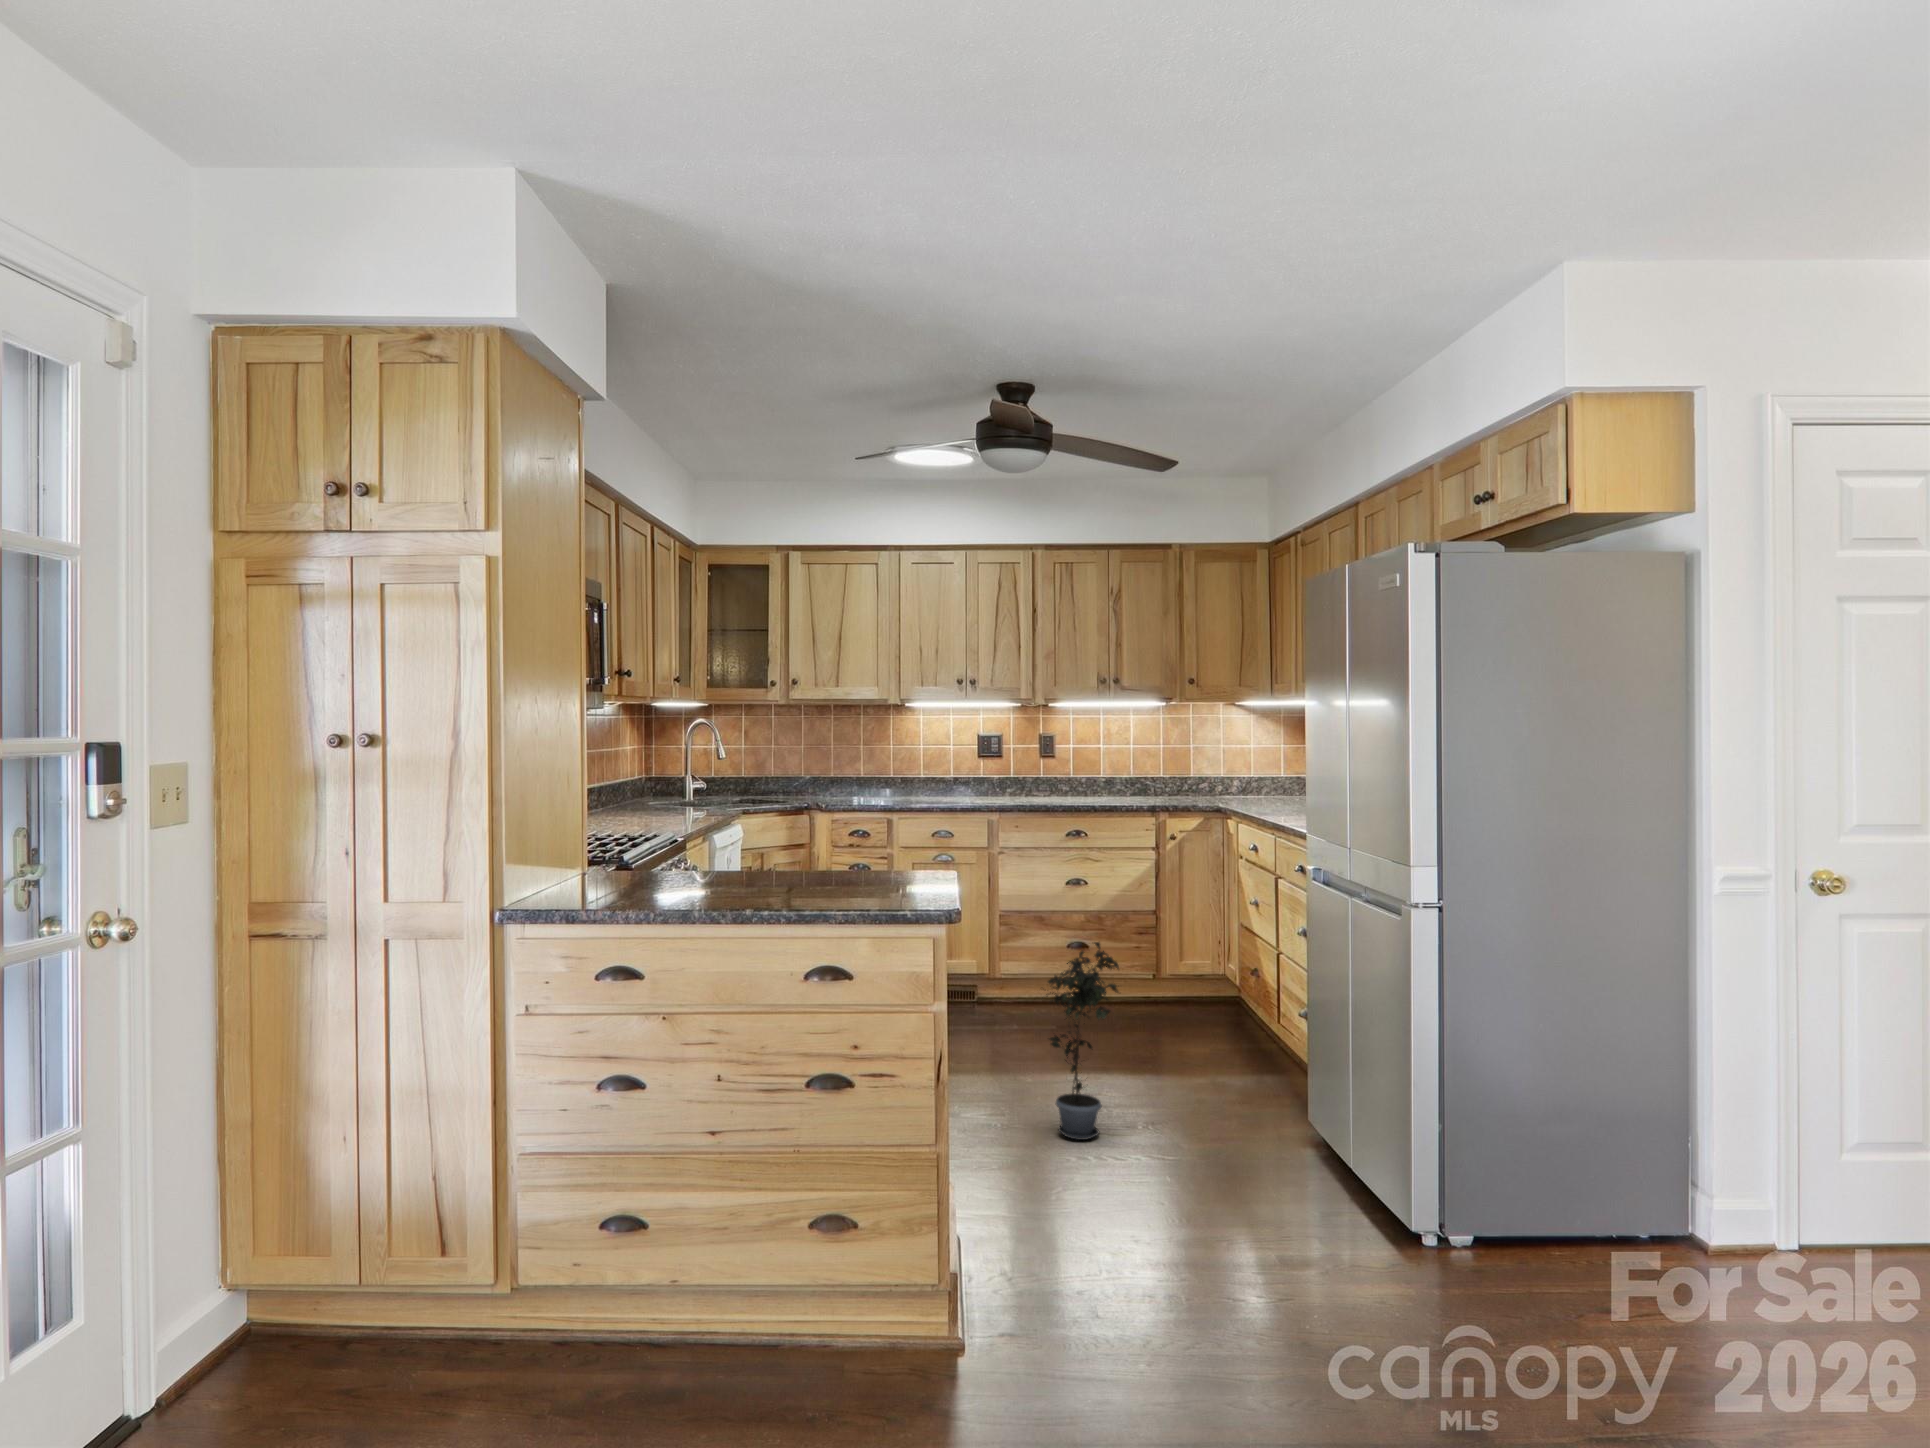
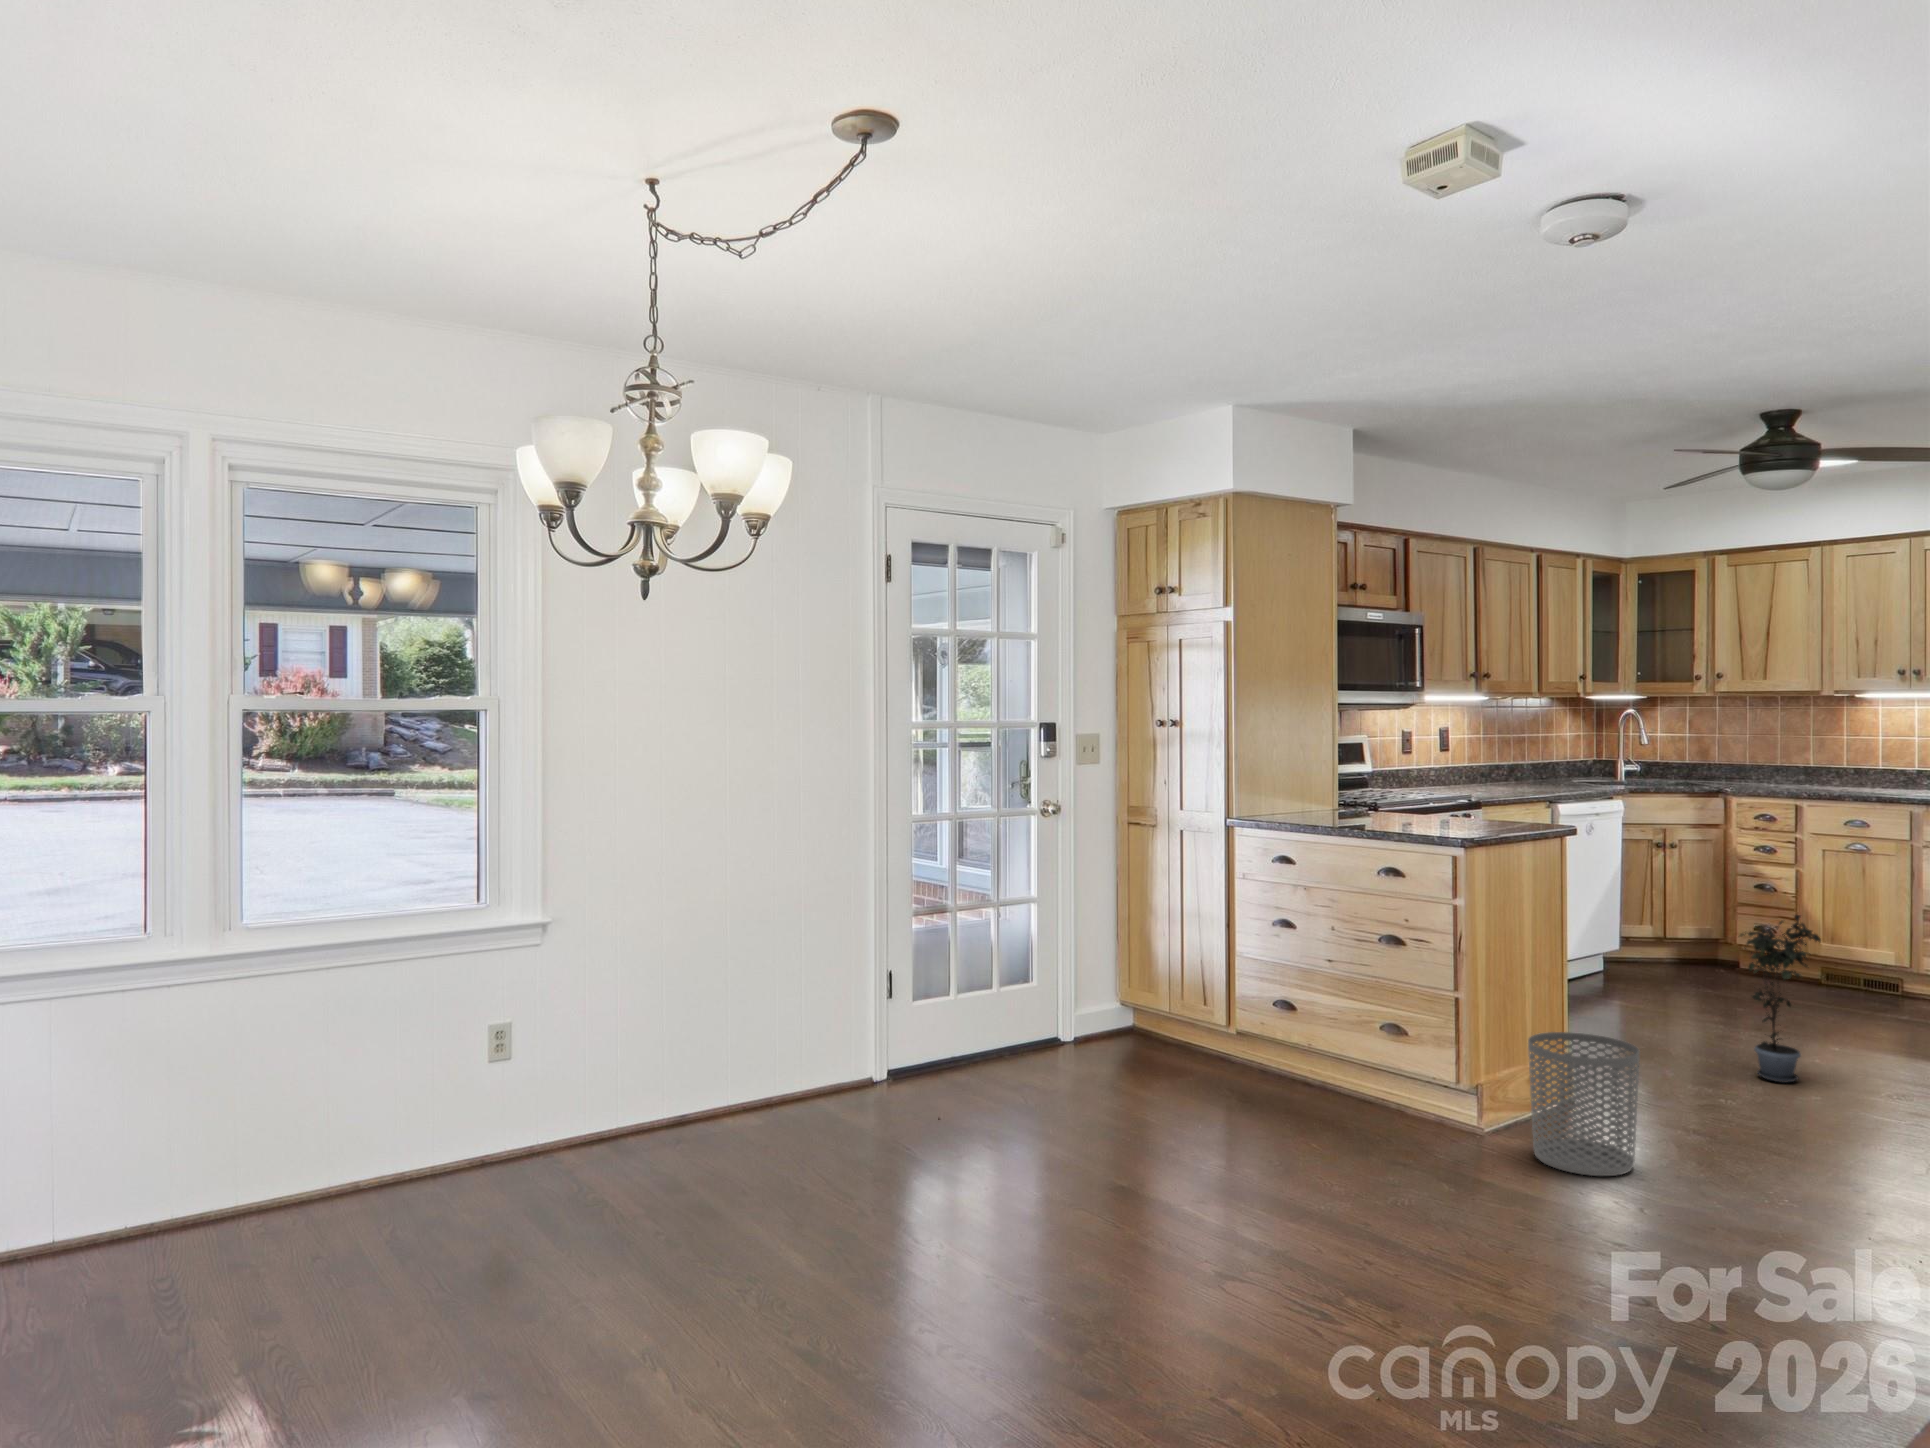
waste bin: none [1099,1165,1250,1397] -> present [1528,1032,1640,1176]

